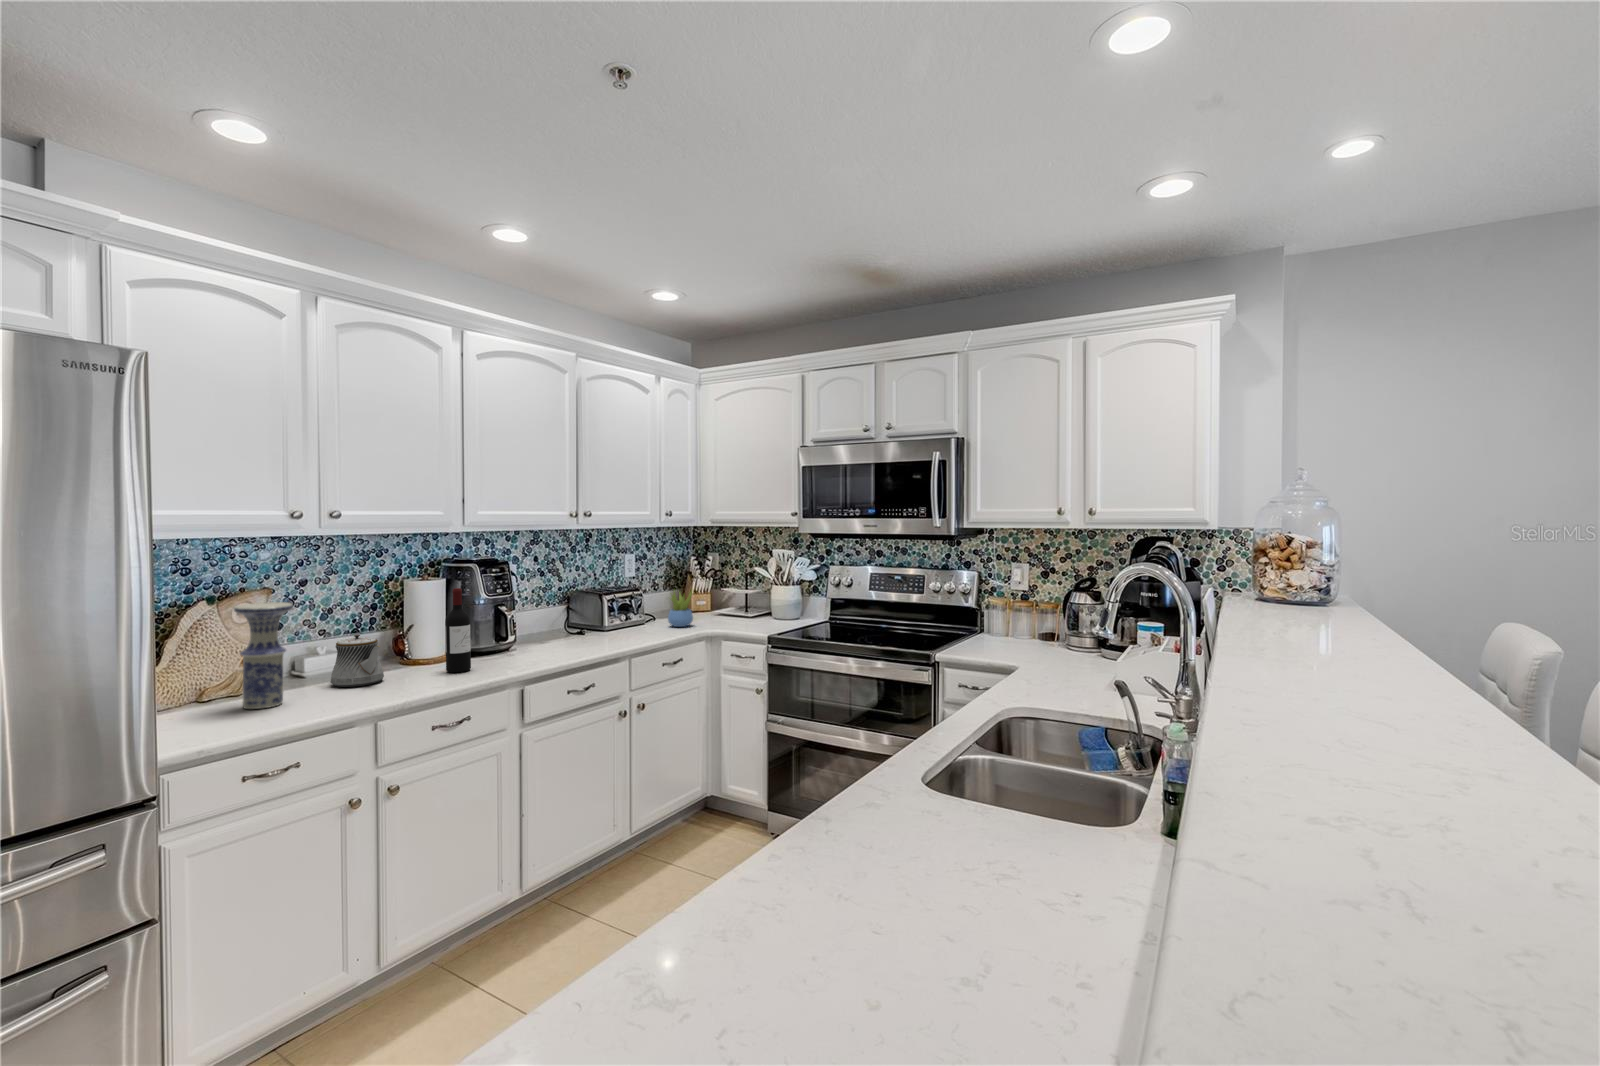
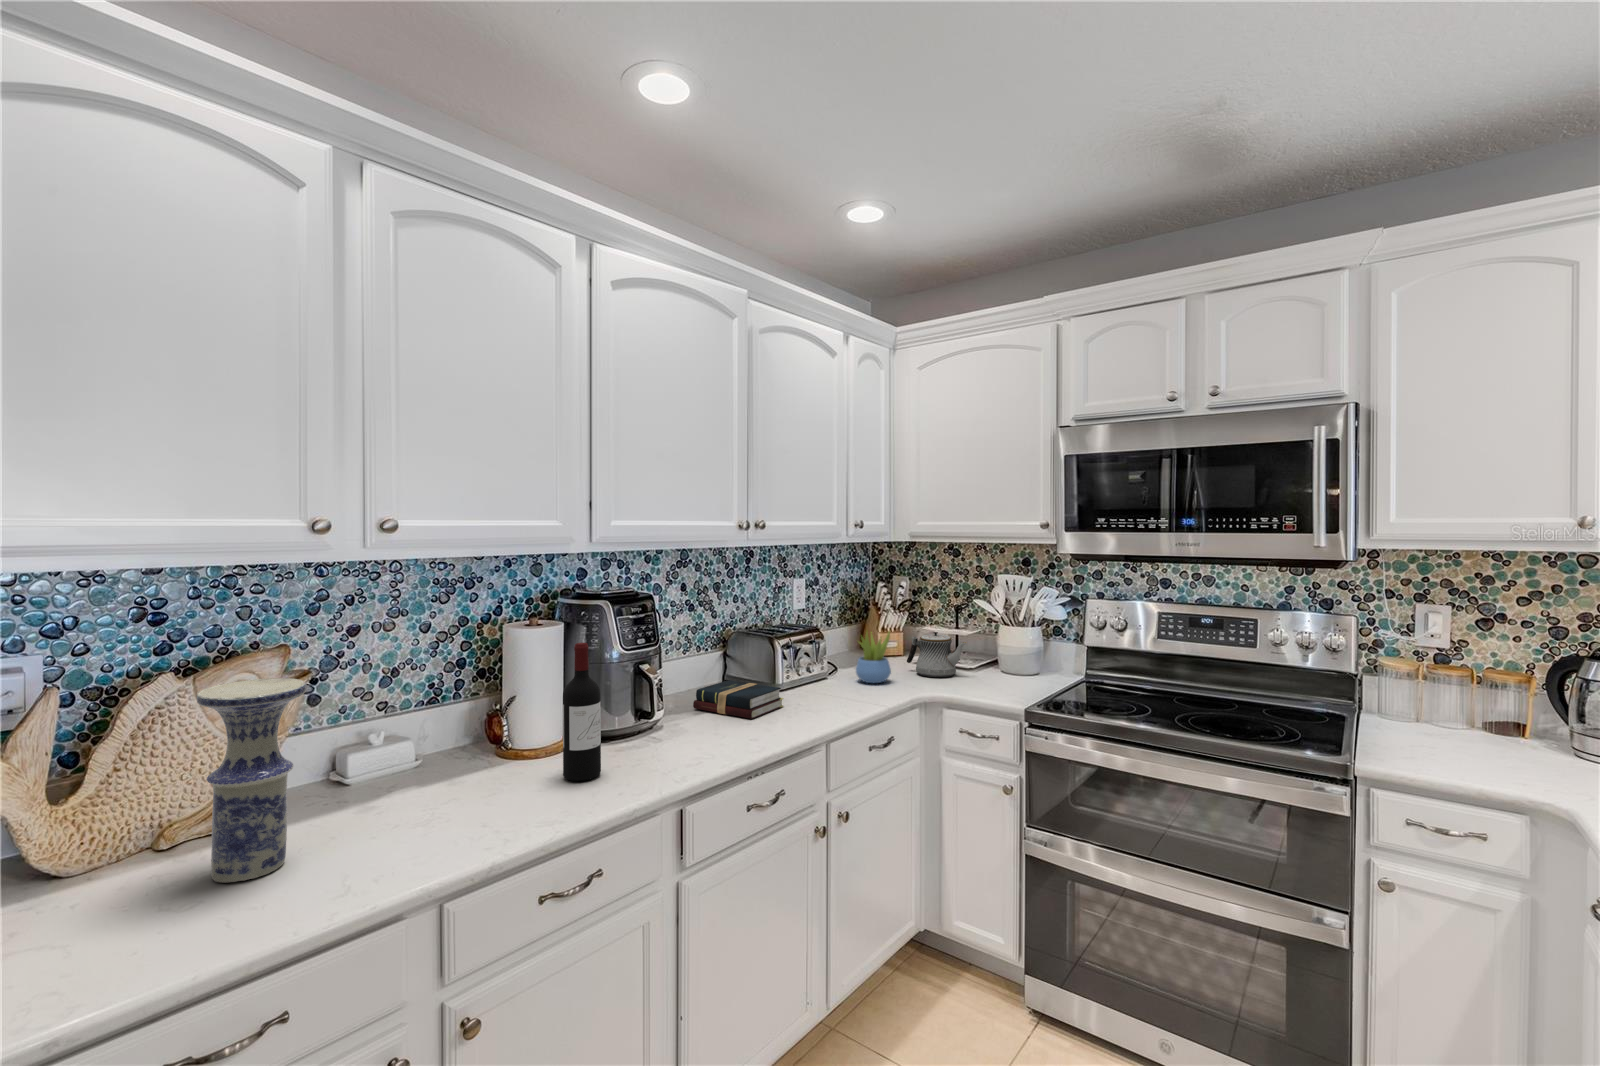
hardback book: none [541,624,606,645] -> present [693,680,783,719]
teapot: present [331,635,384,687] -> present [907,632,967,677]

